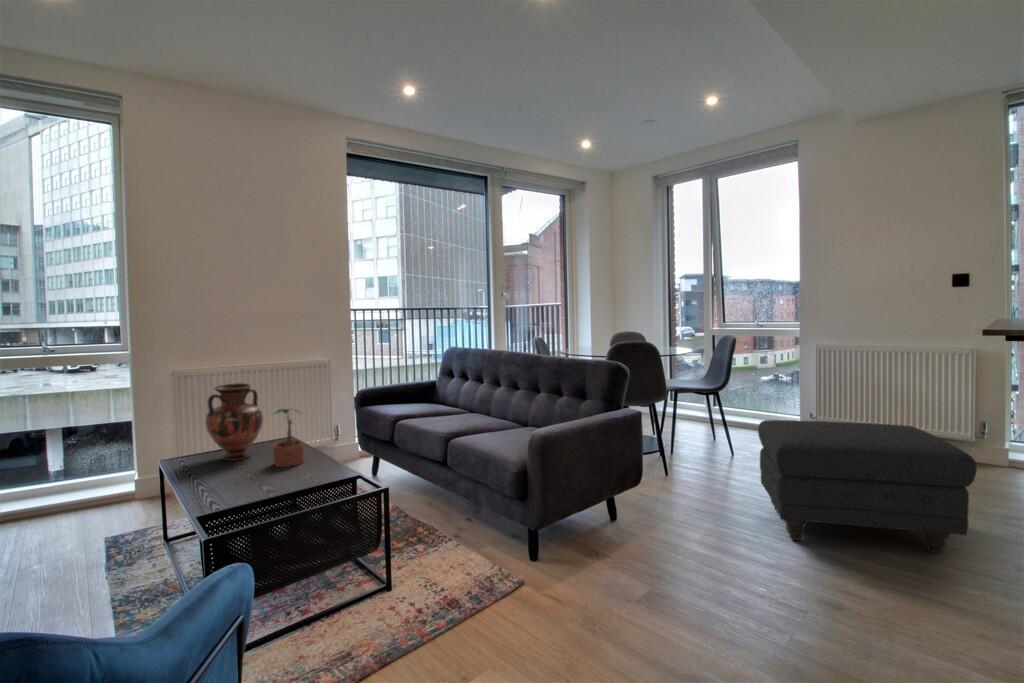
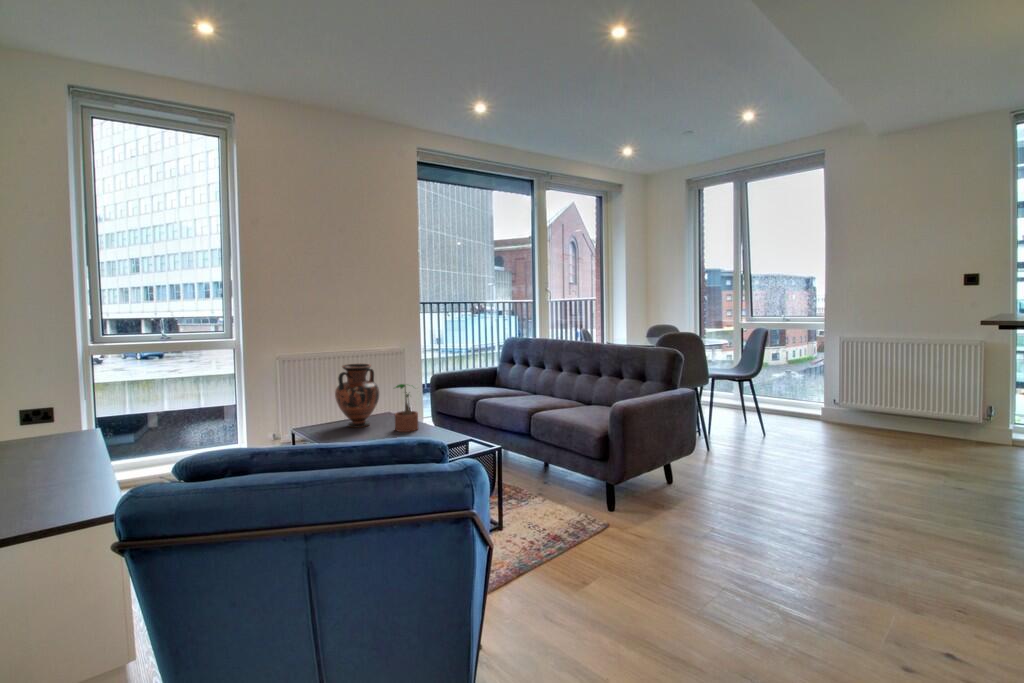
ottoman: present [758,420,977,554] -> none [794,399,982,507]

